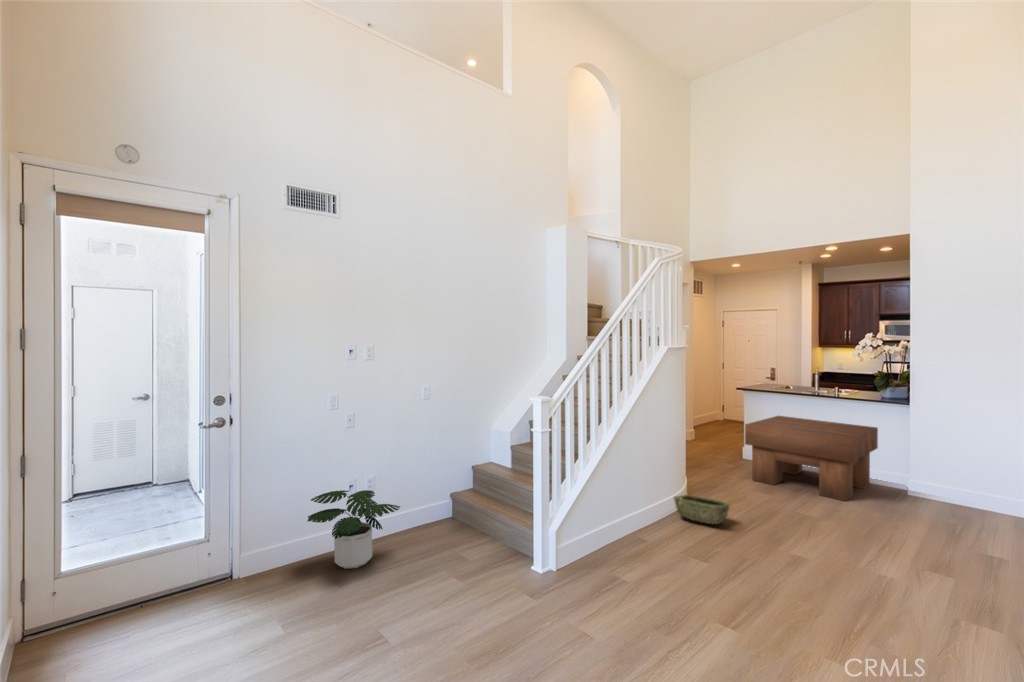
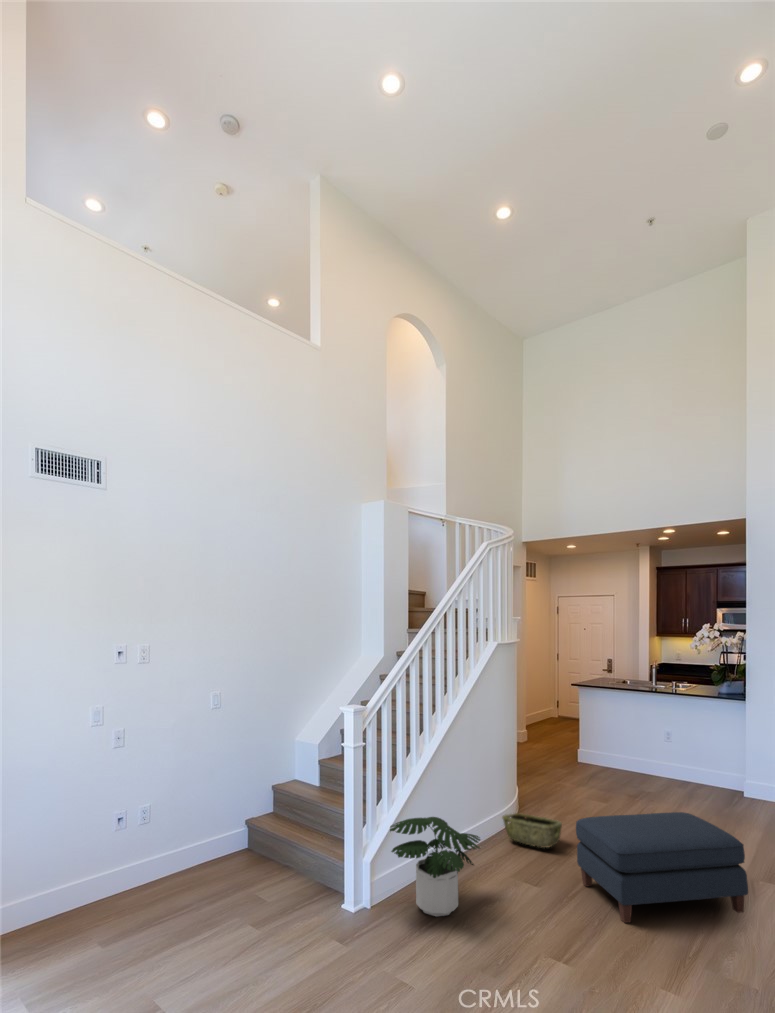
coffee table: present [745,416,878,501] -> none [581,715,718,816]
potted plant: present [308,490,400,569] -> present [390,817,480,916]
ottoman: none [746,498,923,592] -> present [576,812,748,923]

